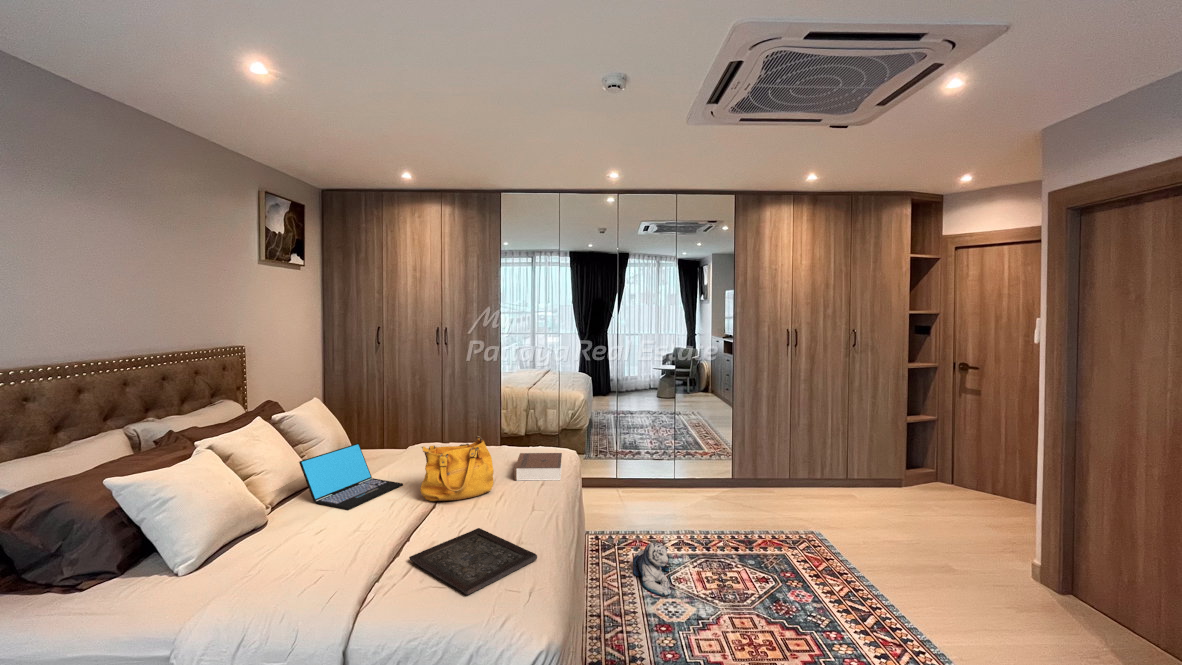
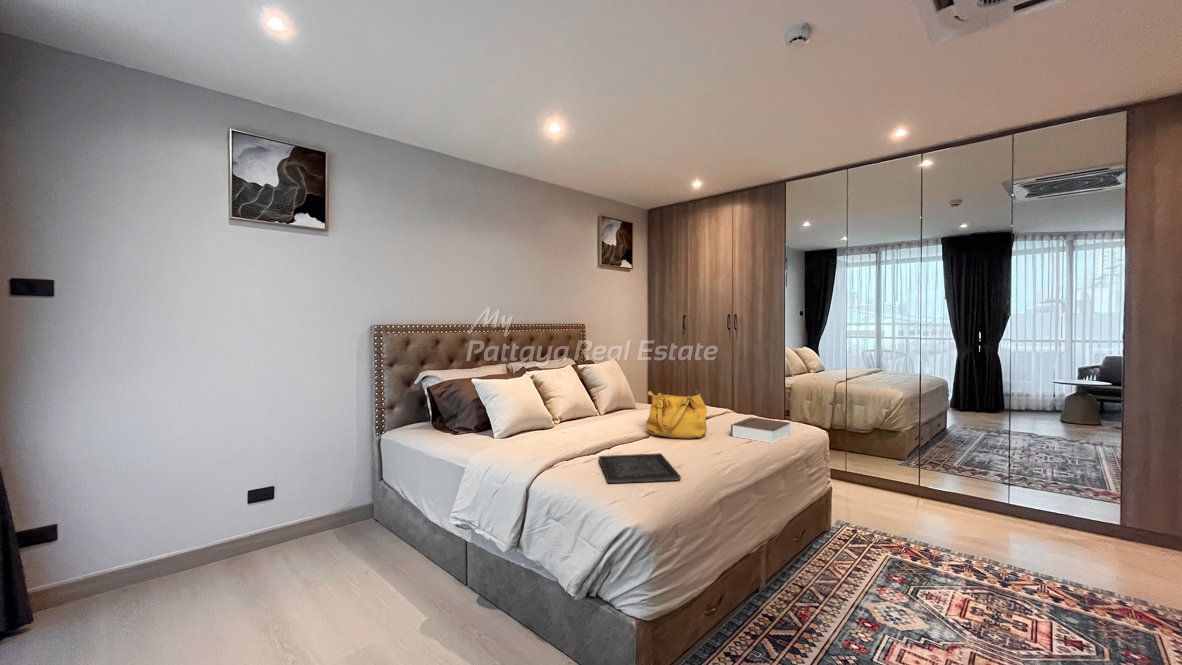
laptop: present [299,444,403,510] -> none [580,389,646,429]
plush toy: present [633,542,670,596] -> none [870,540,923,602]

